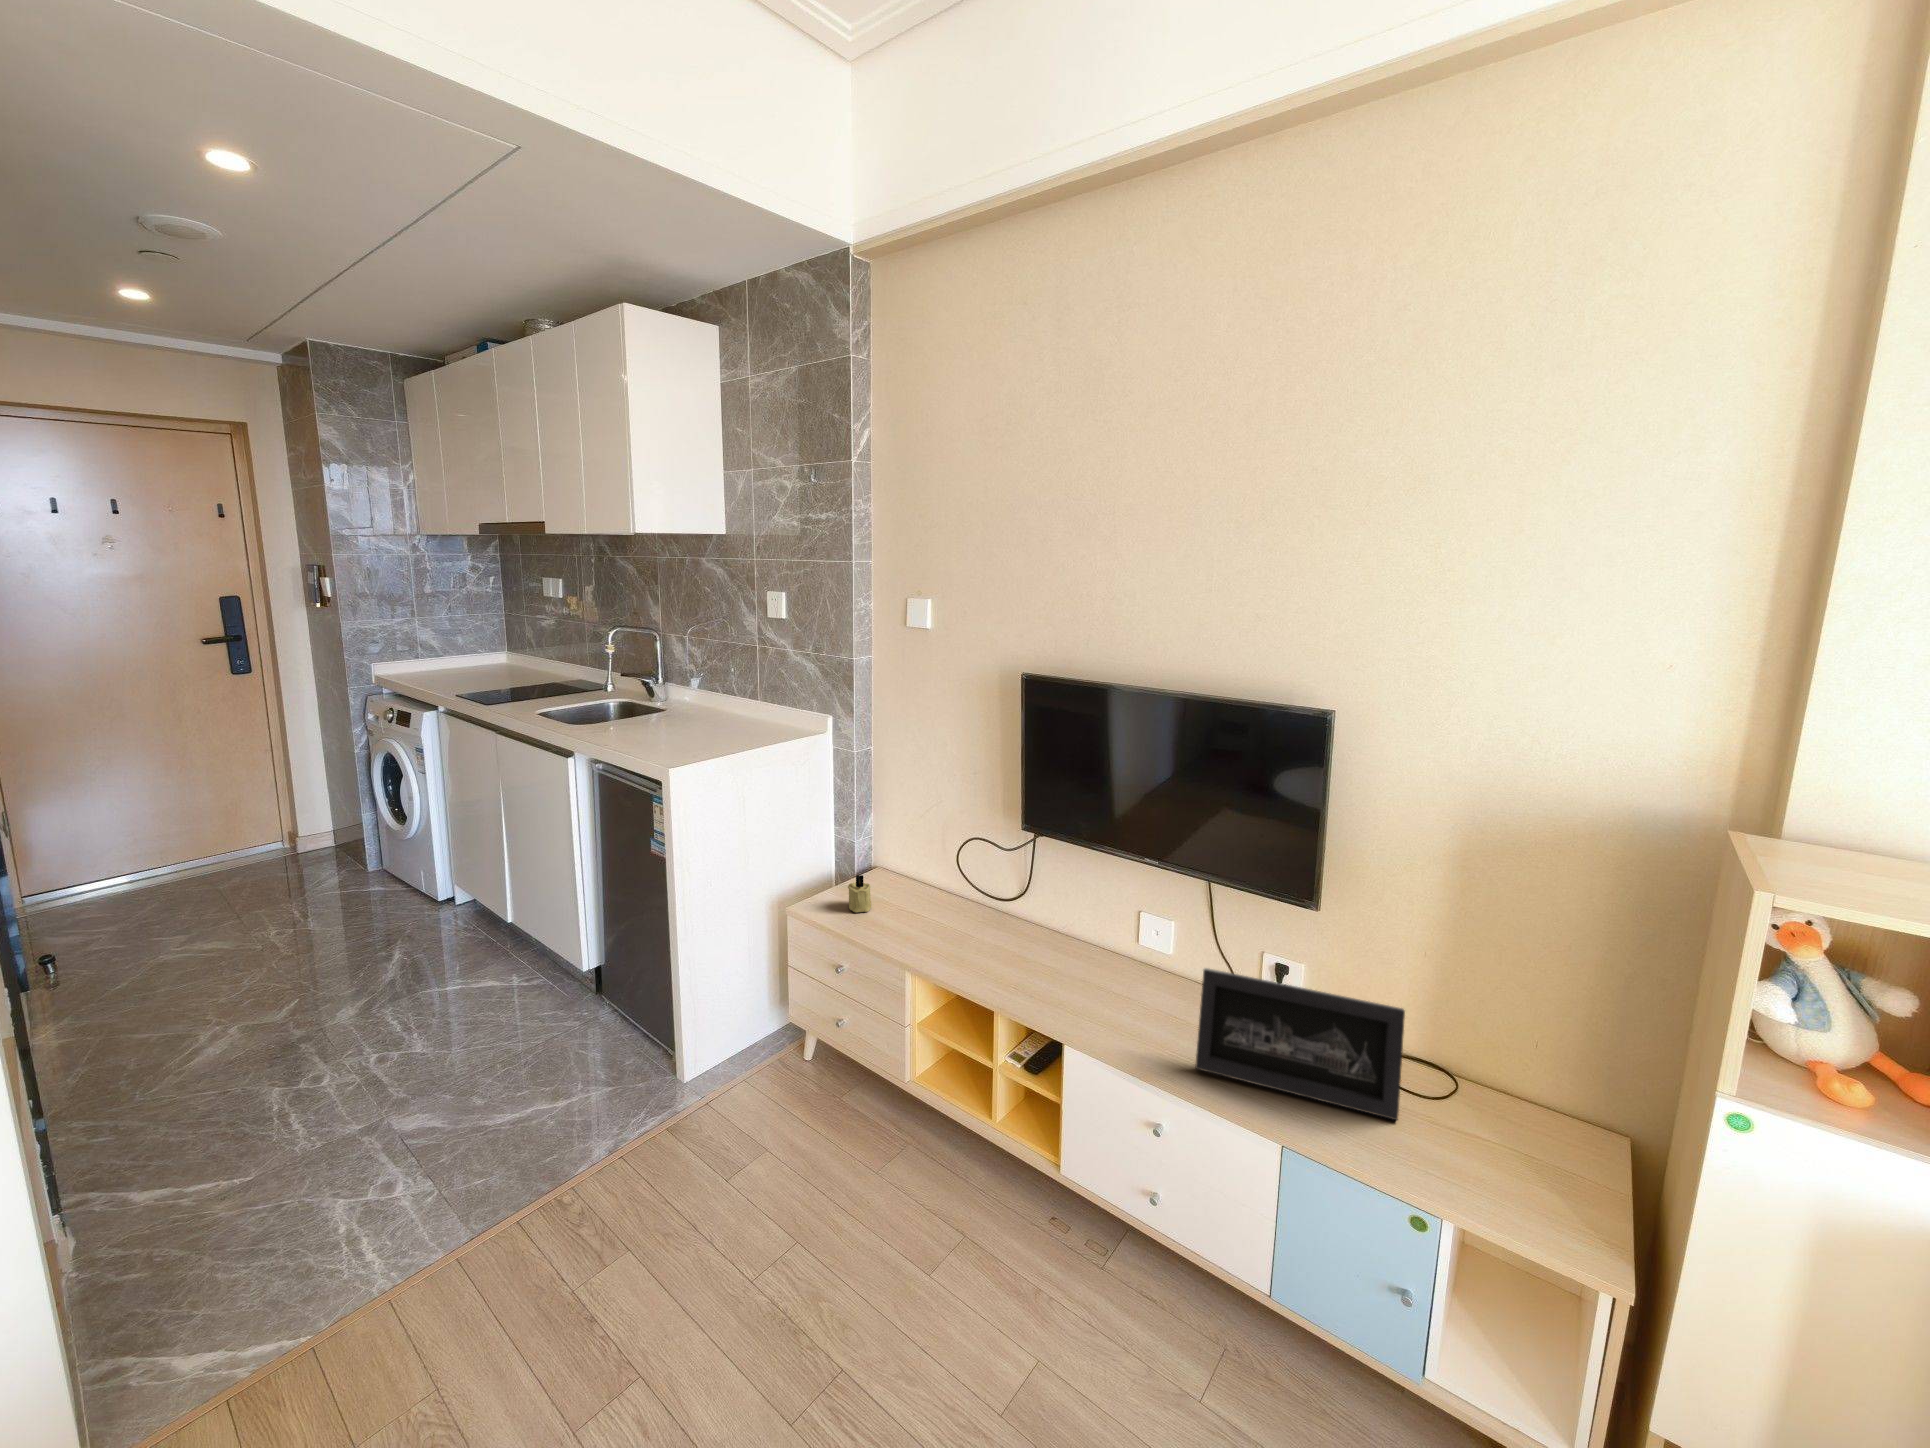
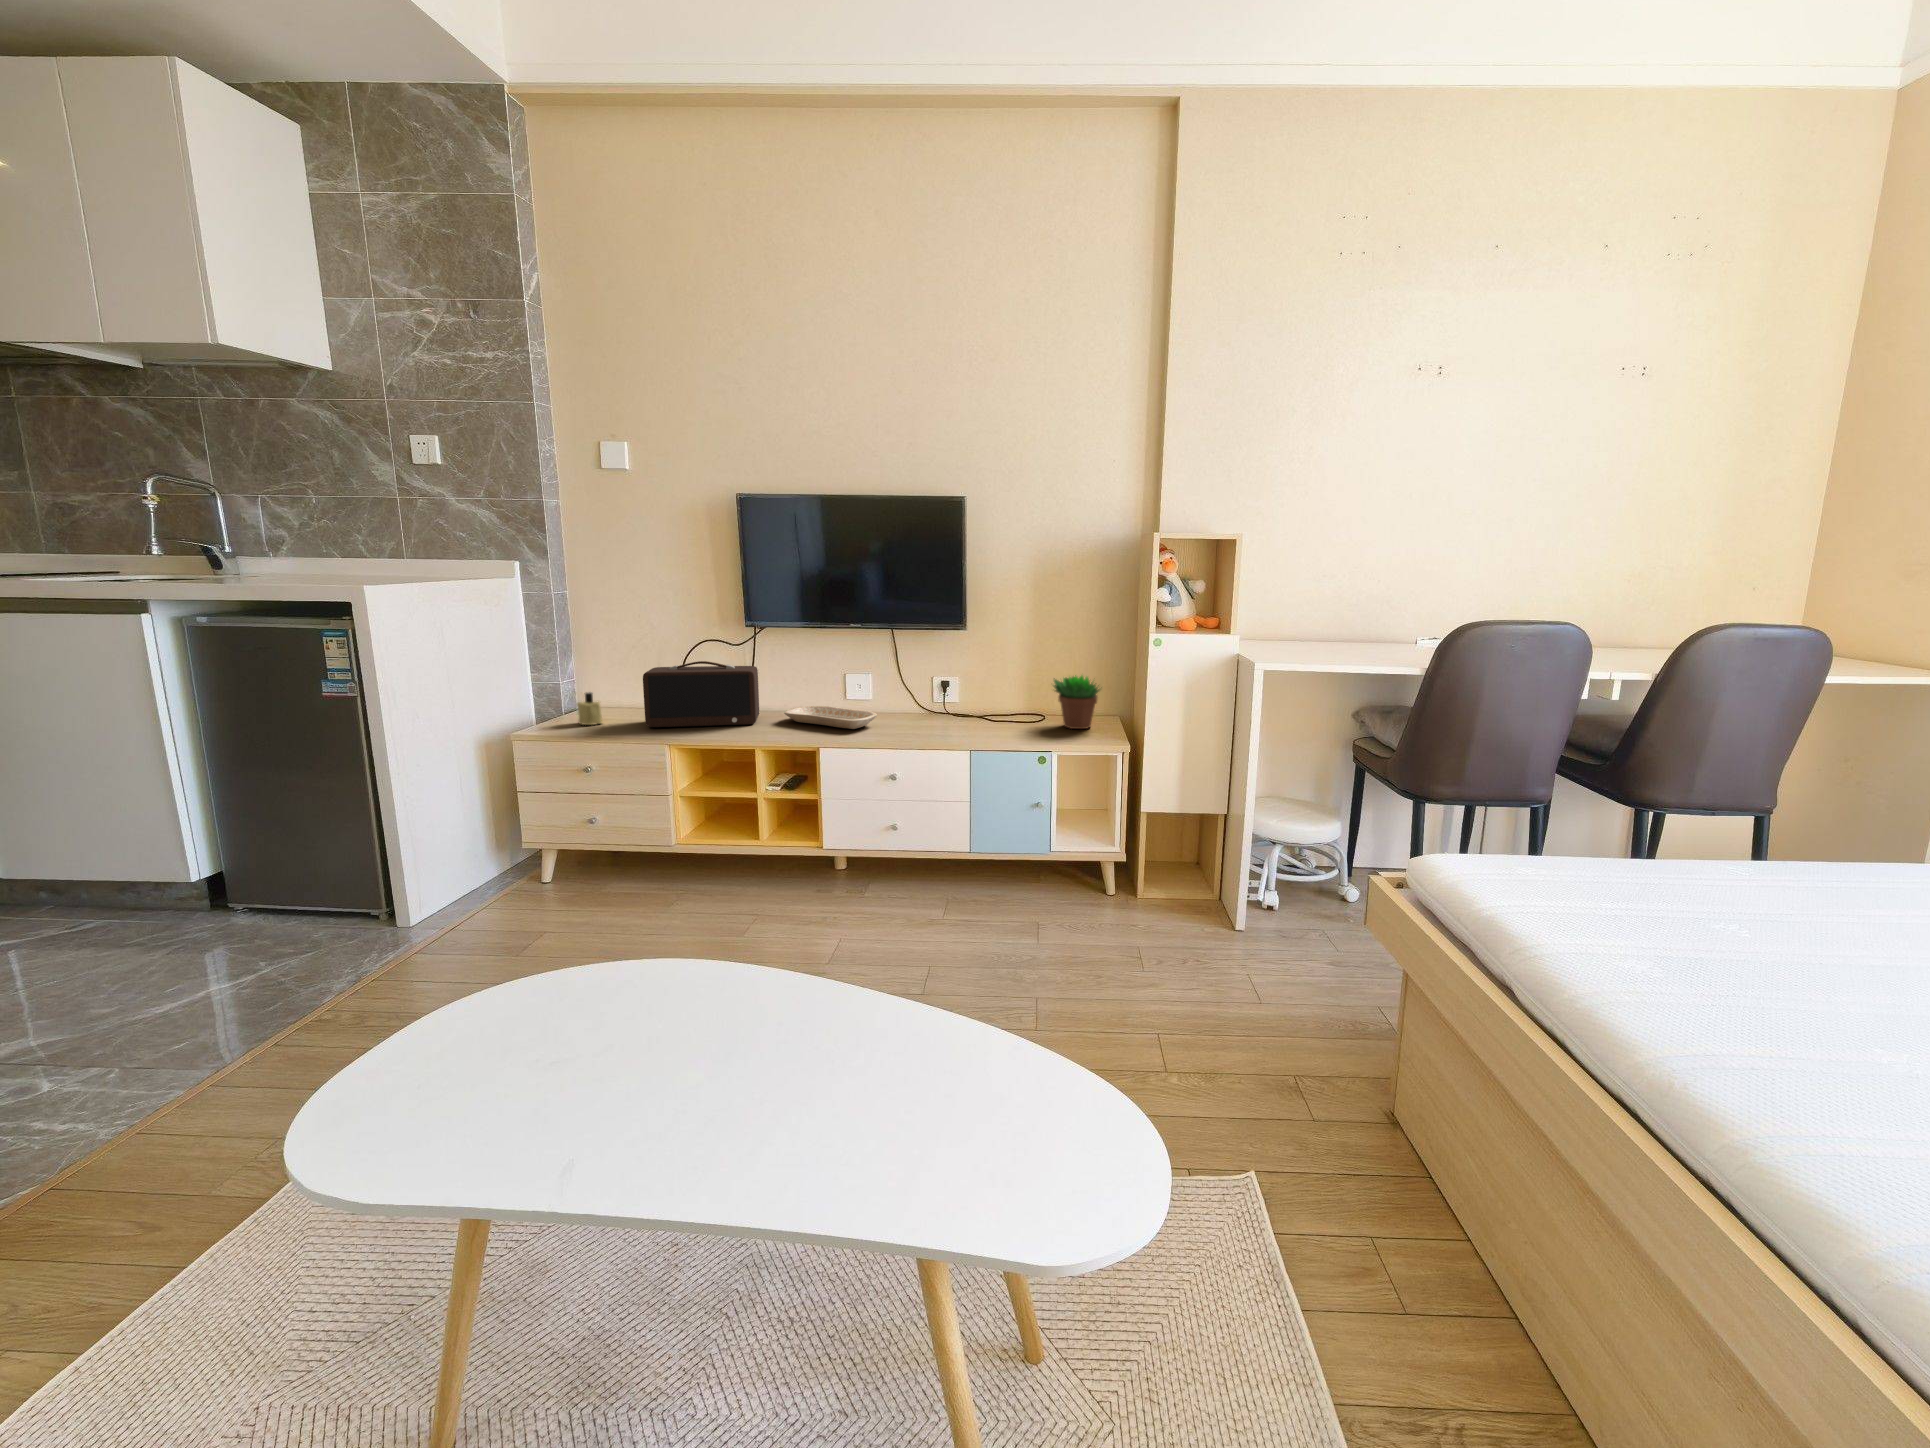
speaker: none [898,862,1028,963] -> present [643,661,759,727]
tray: none [1045,947,1158,1021] -> present [784,706,877,729]
picture frame: present [1195,968,1405,1120] -> none [910,666,1026,733]
succulent plant: none [1459,1044,1581,1170] -> present [1053,675,1100,729]

